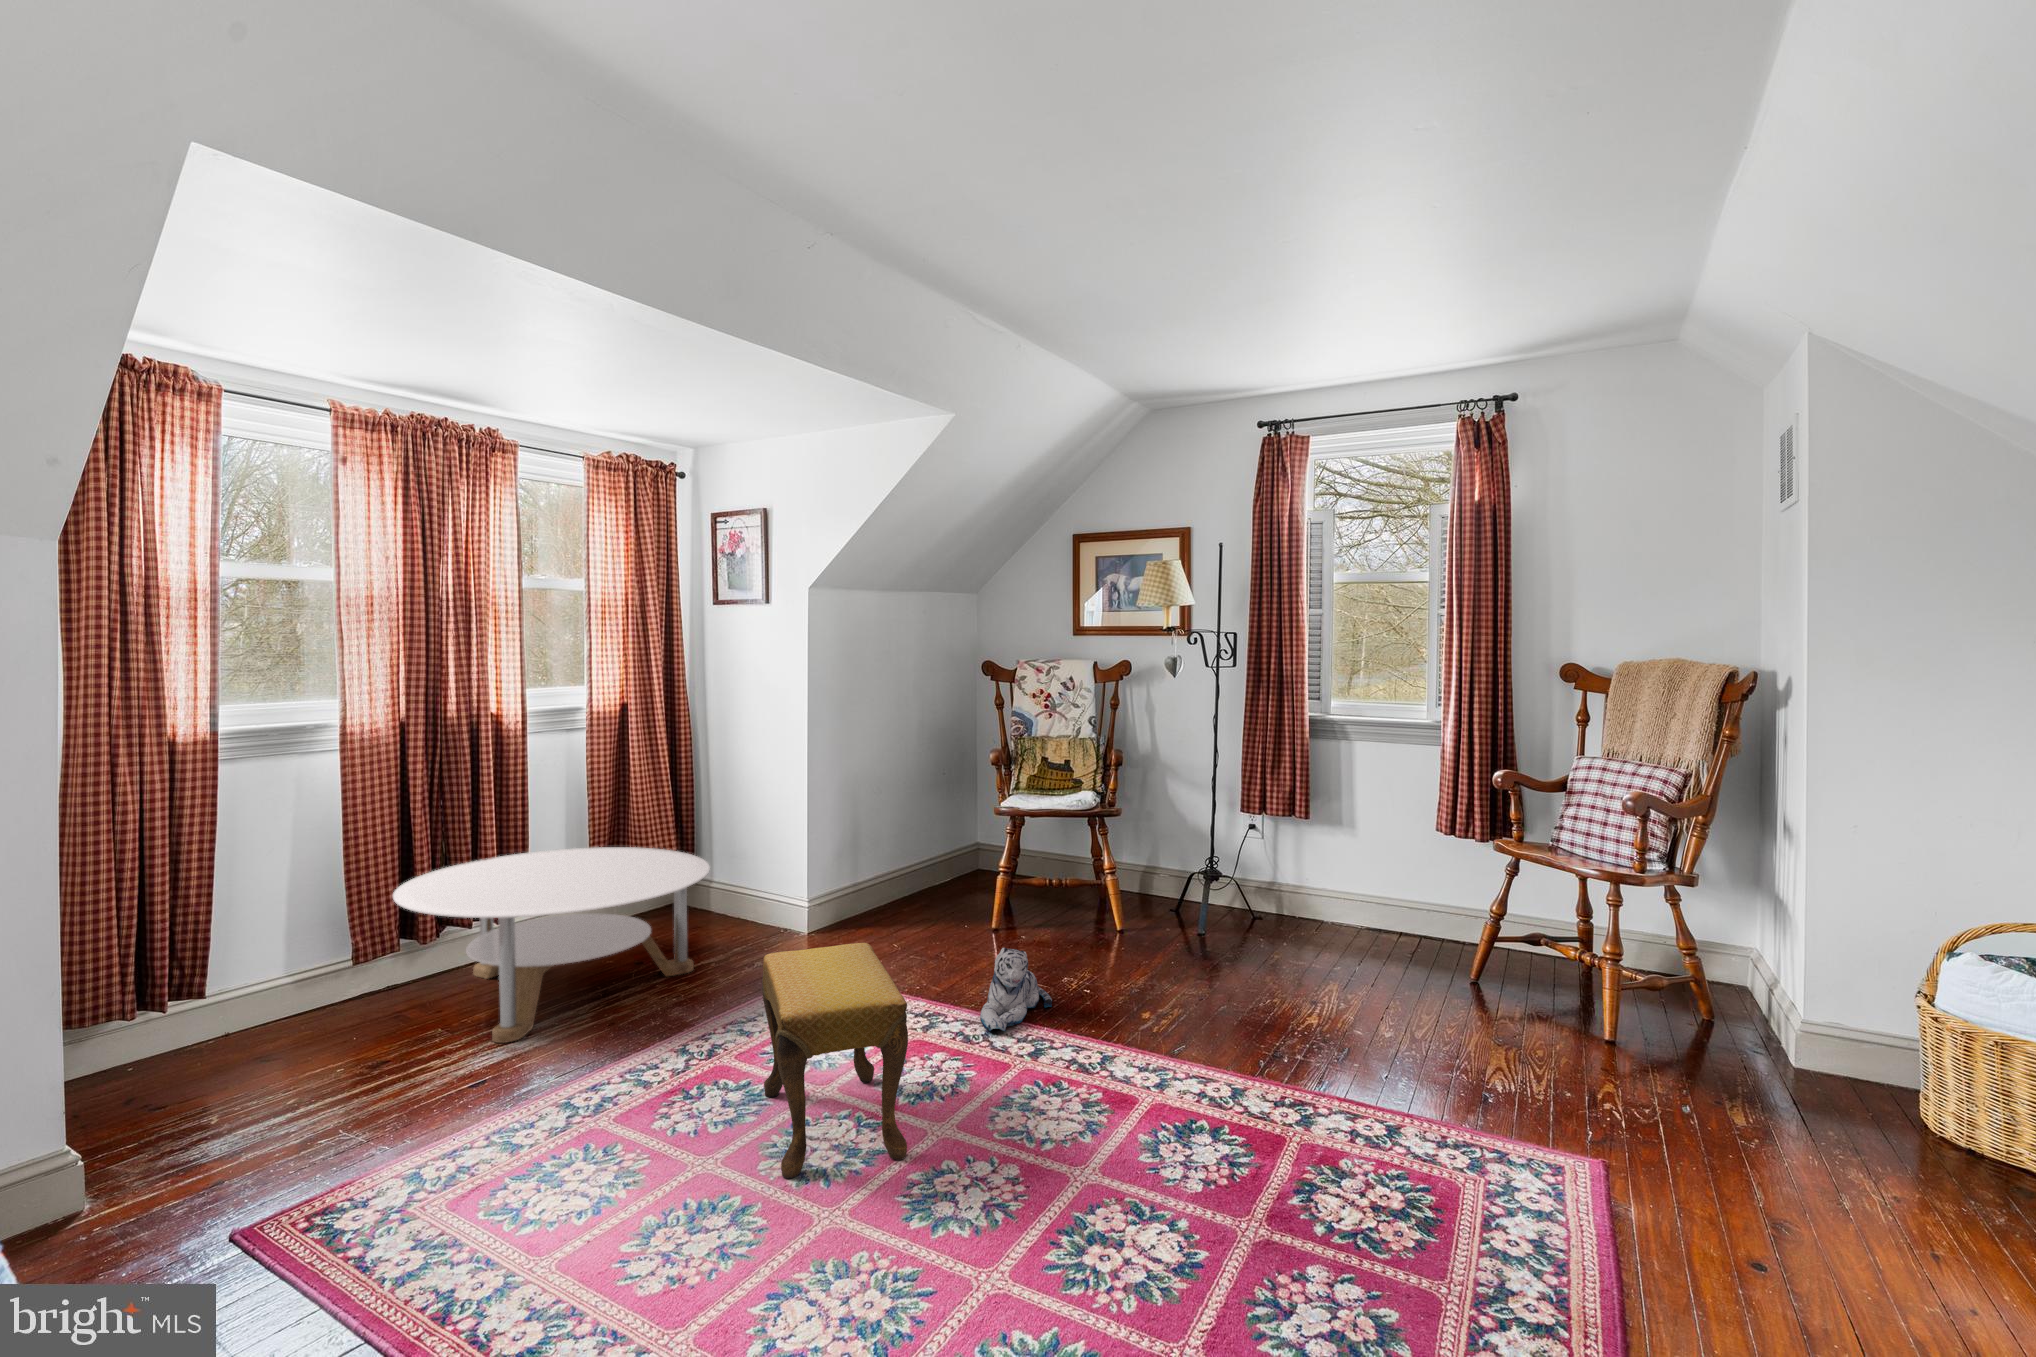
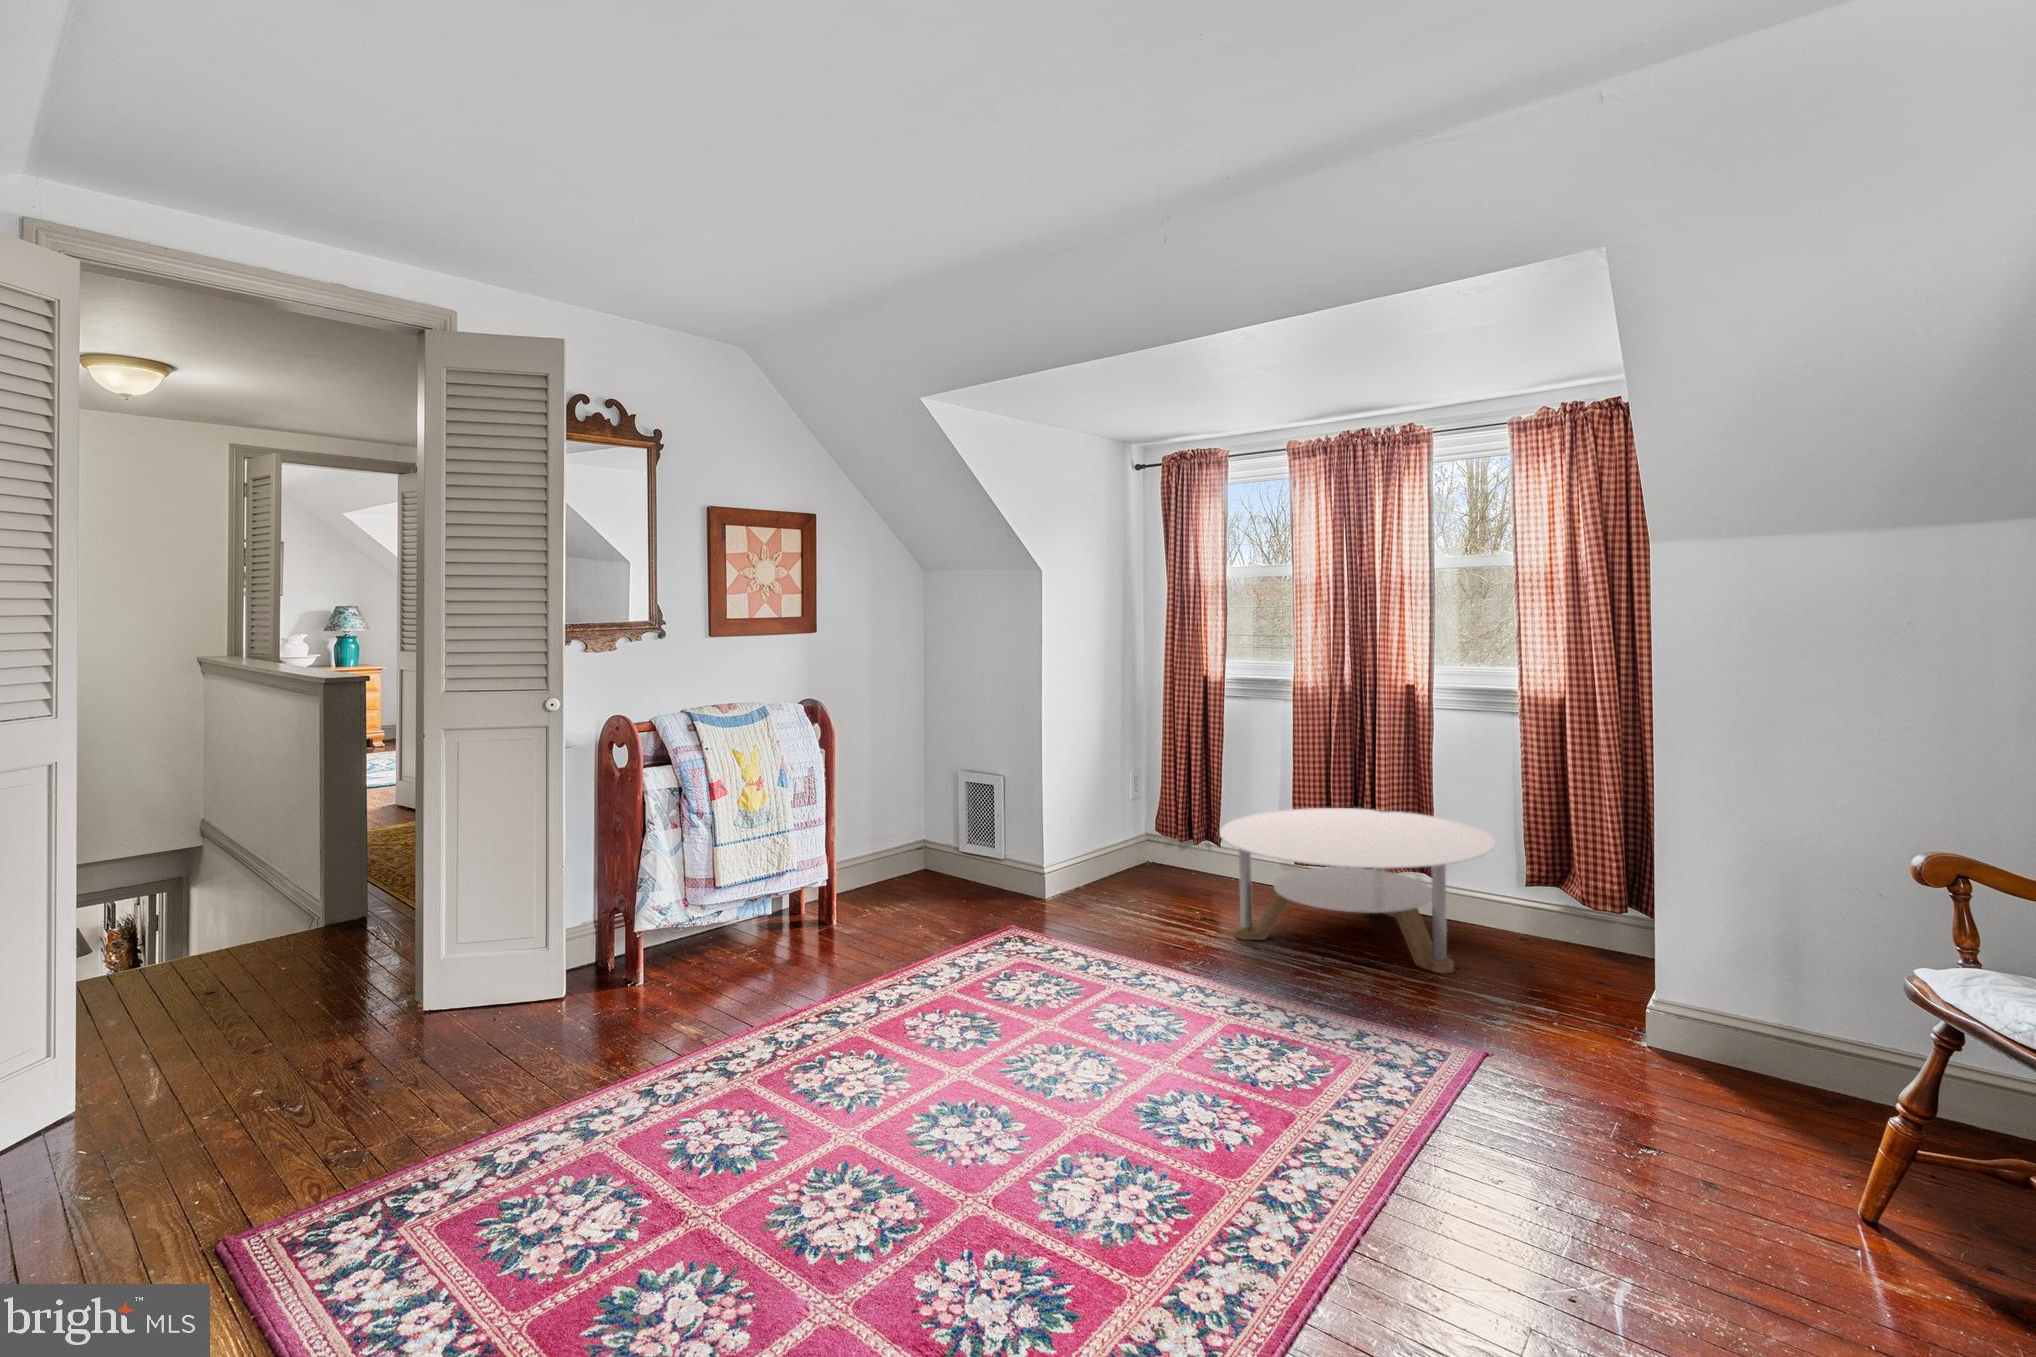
footstool: present [762,943,908,1178] -> none [997,909,1191,1100]
plush toy: present [980,948,1052,1031] -> none [1329,1067,1535,1209]

